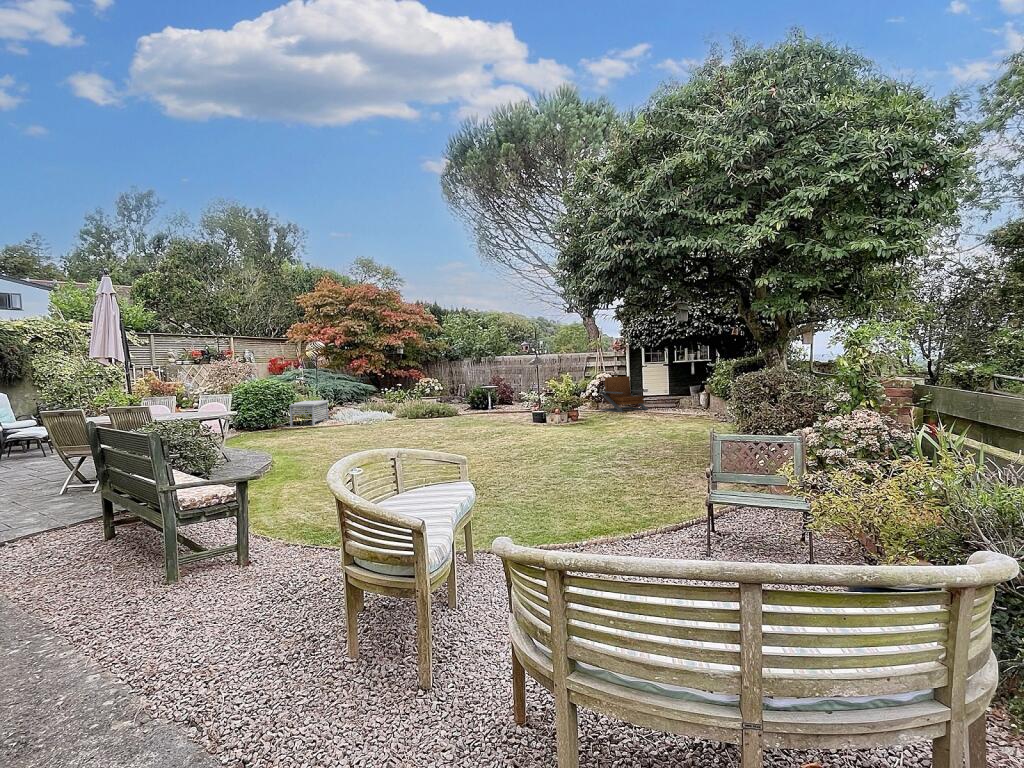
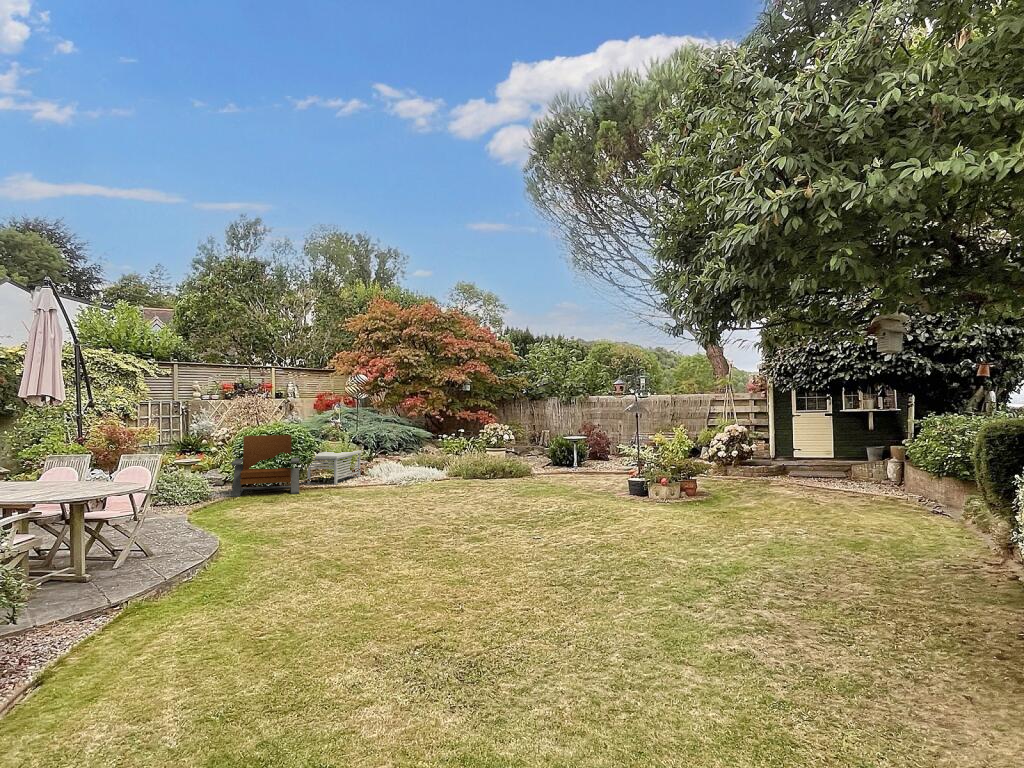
lounge chair: present [600,376,648,412] -> present [231,435,299,497]

